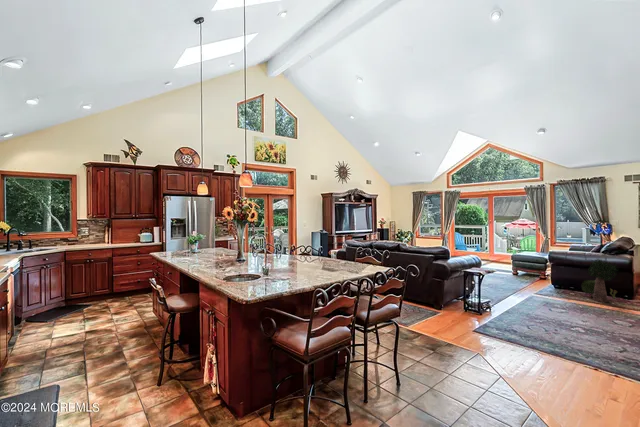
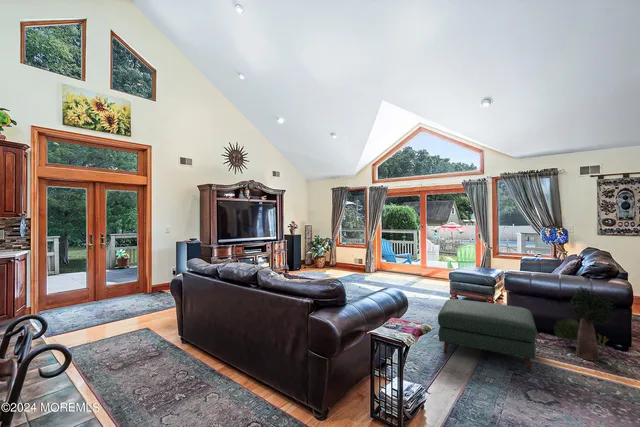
ottoman: none [501,267,564,304] -> present [438,299,537,372]

